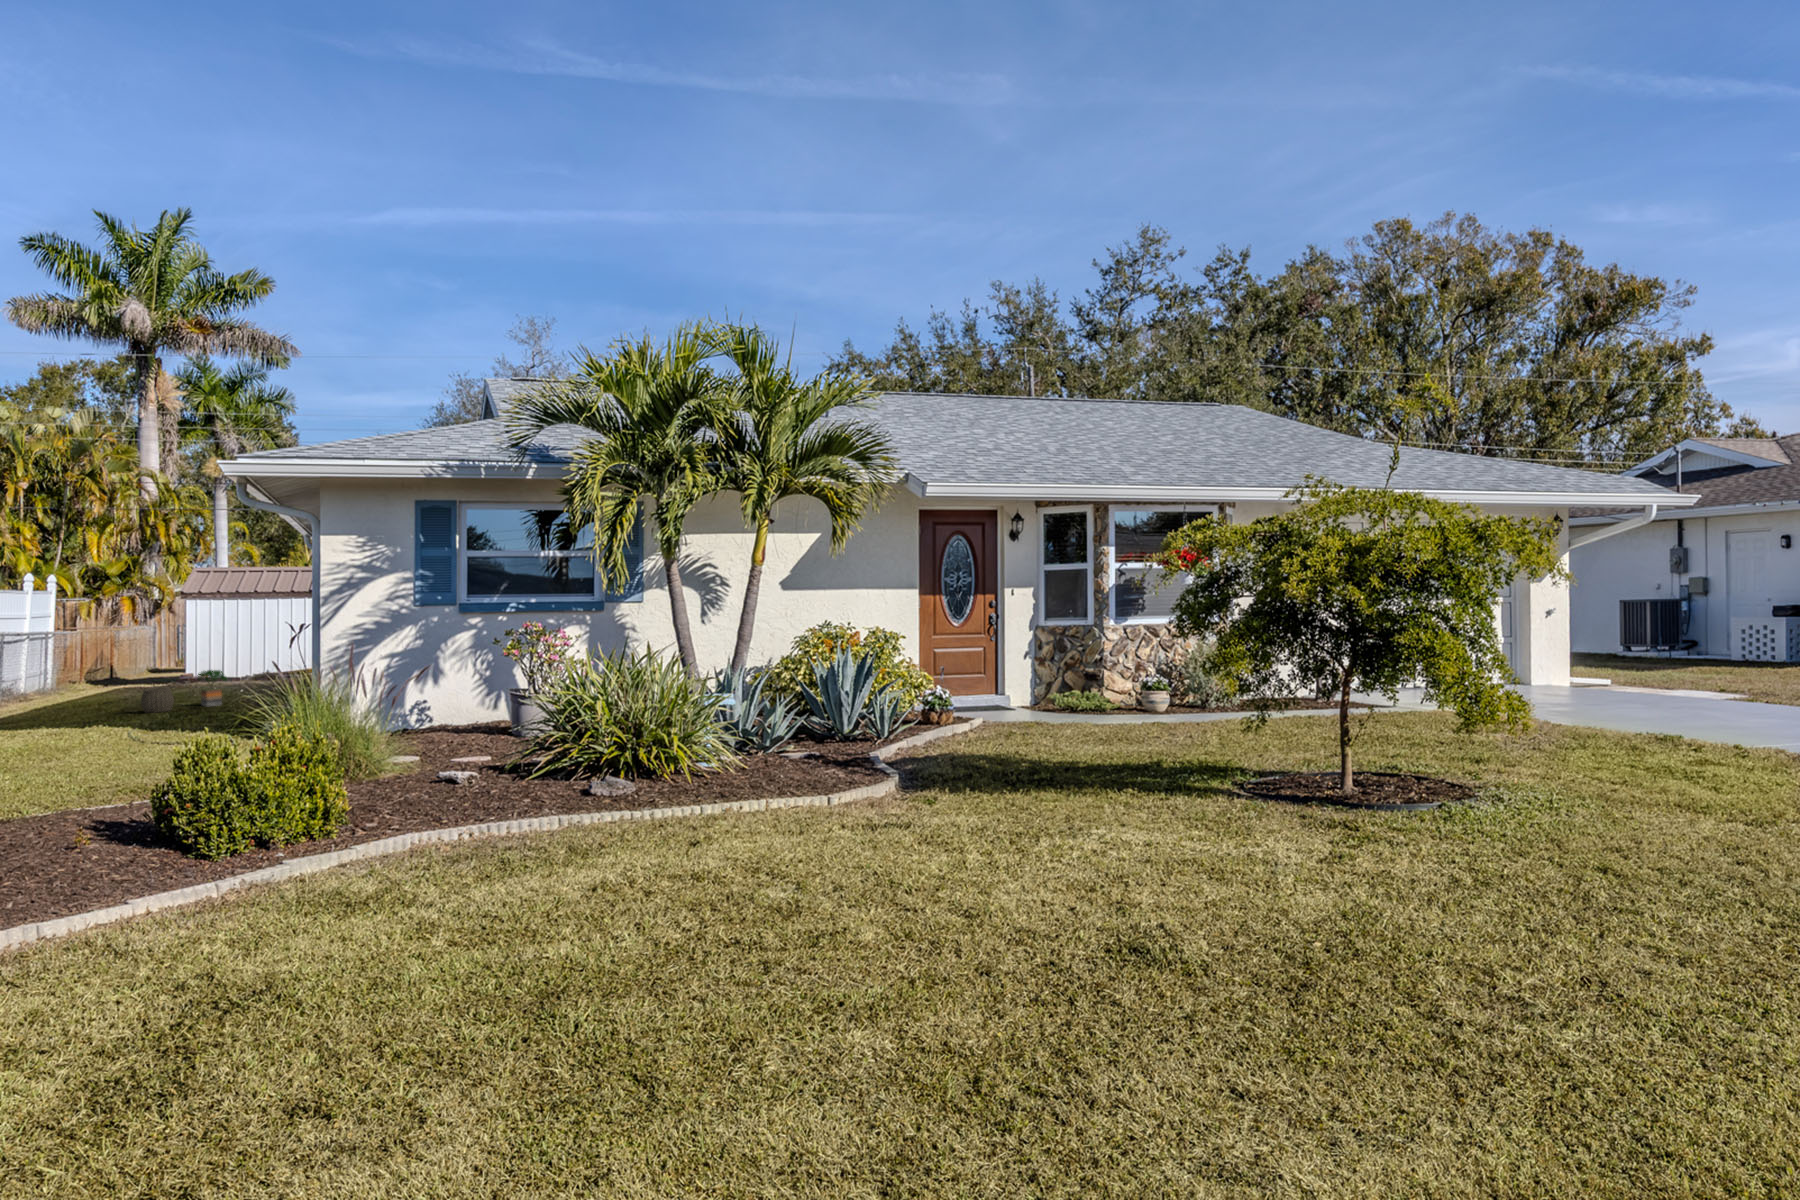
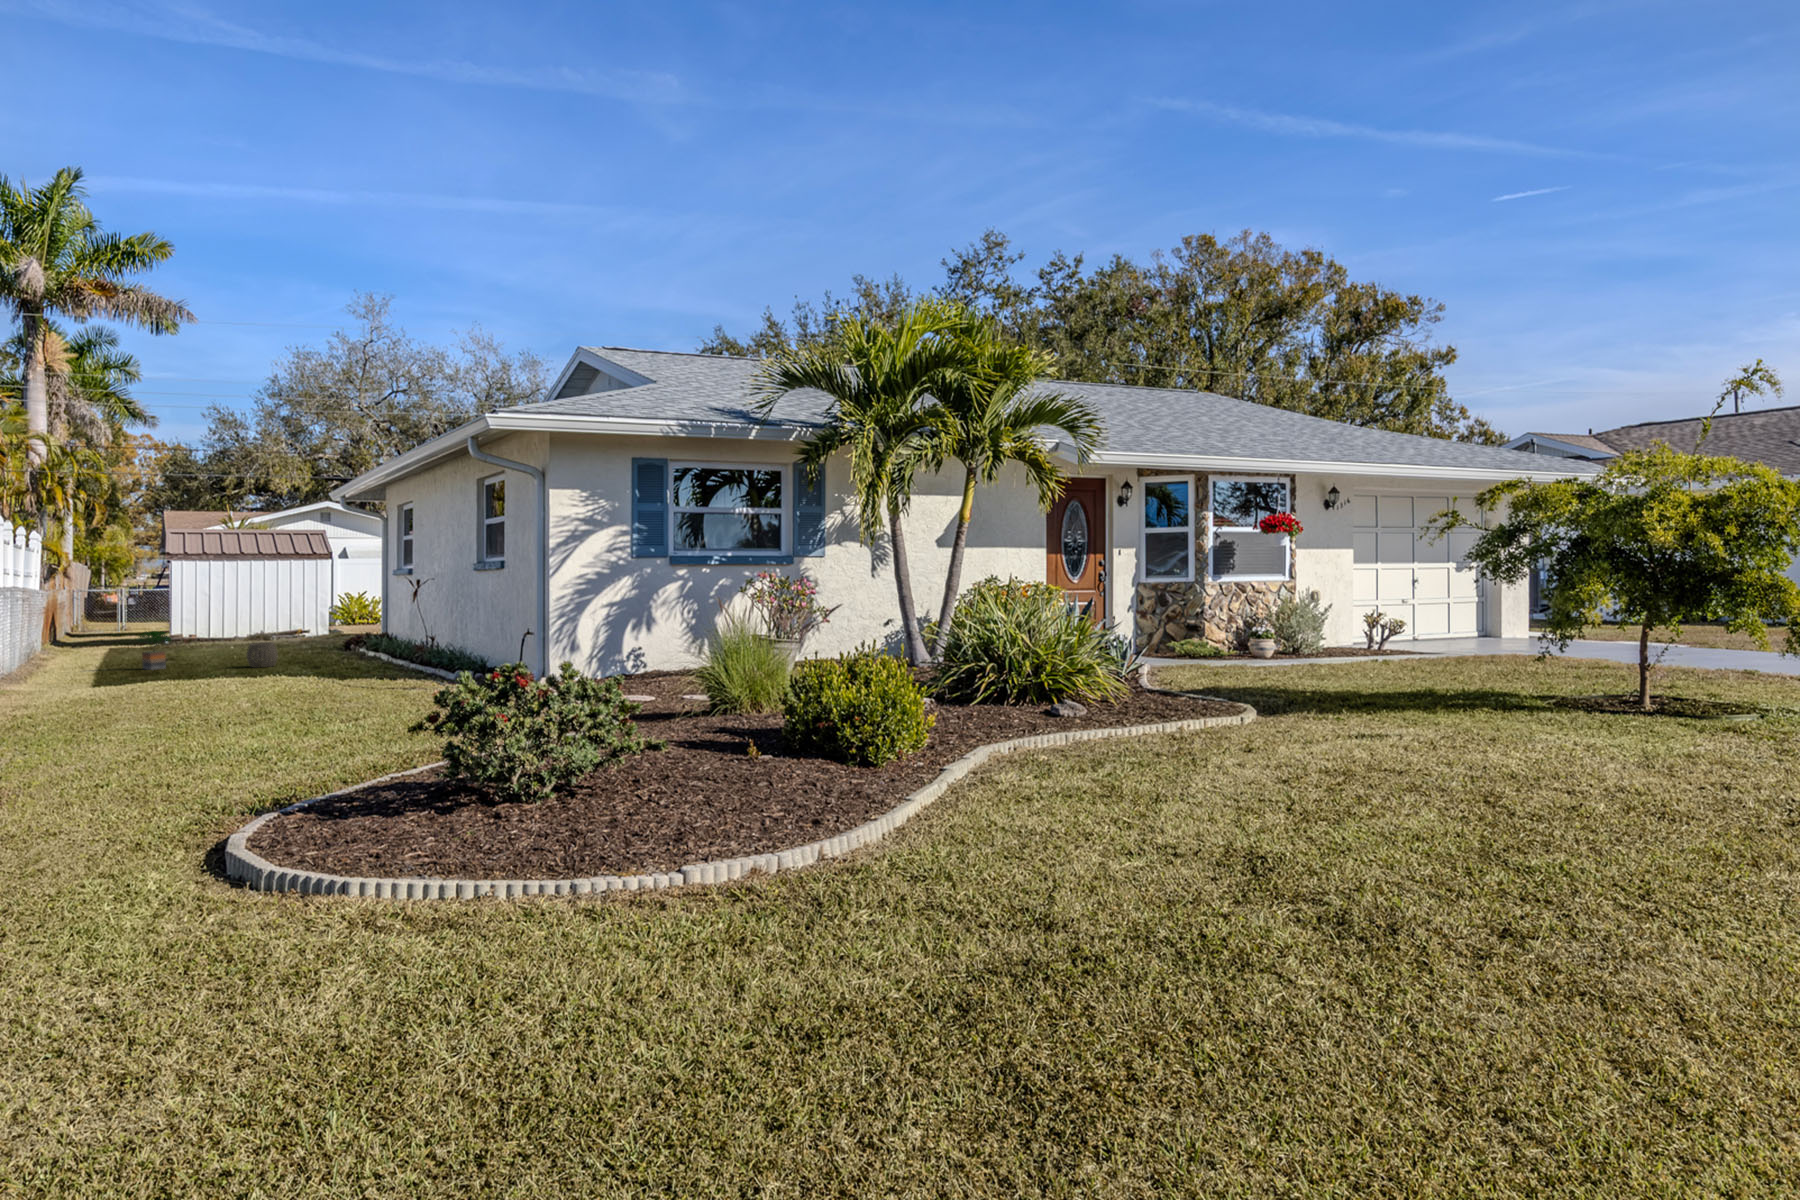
potted tree: present [197,670,226,706] -> present [139,631,171,670]

